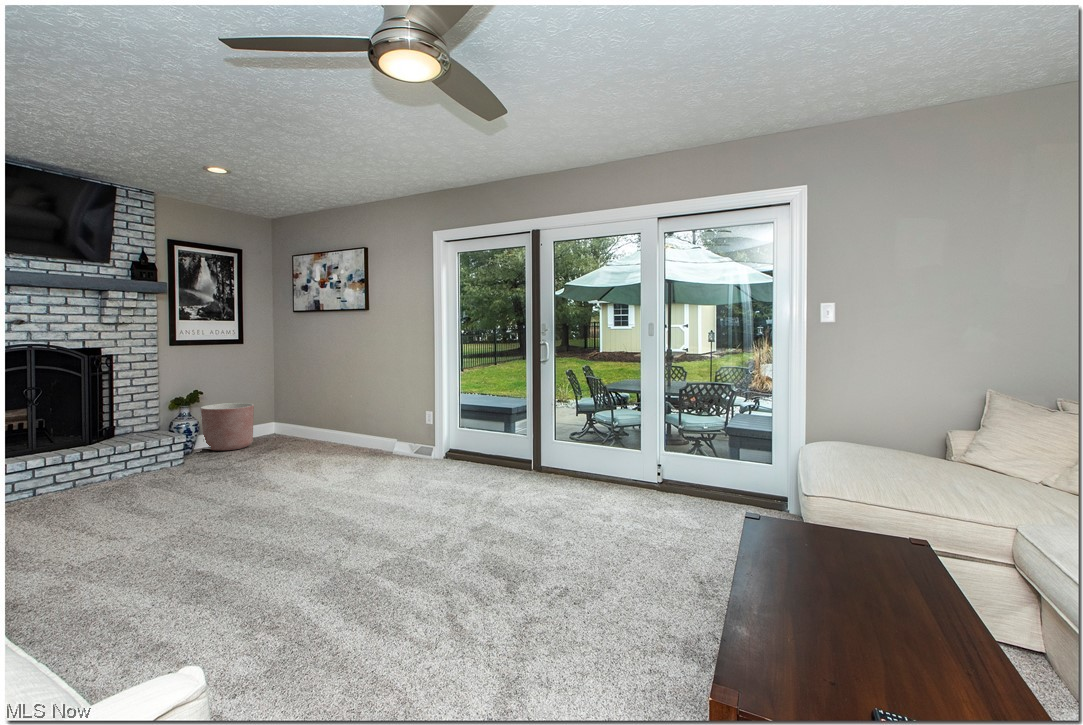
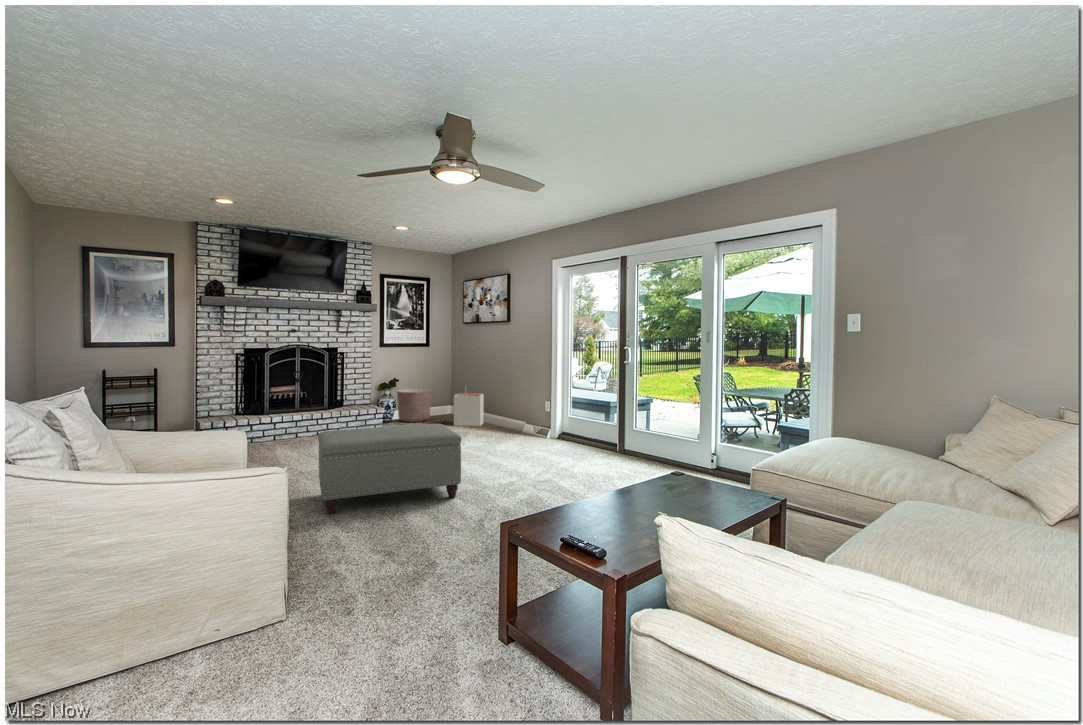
storage bin: none [293,395,334,451] -> present [454,385,484,426]
ottoman: none [136,456,380,622] -> present [318,424,461,514]

